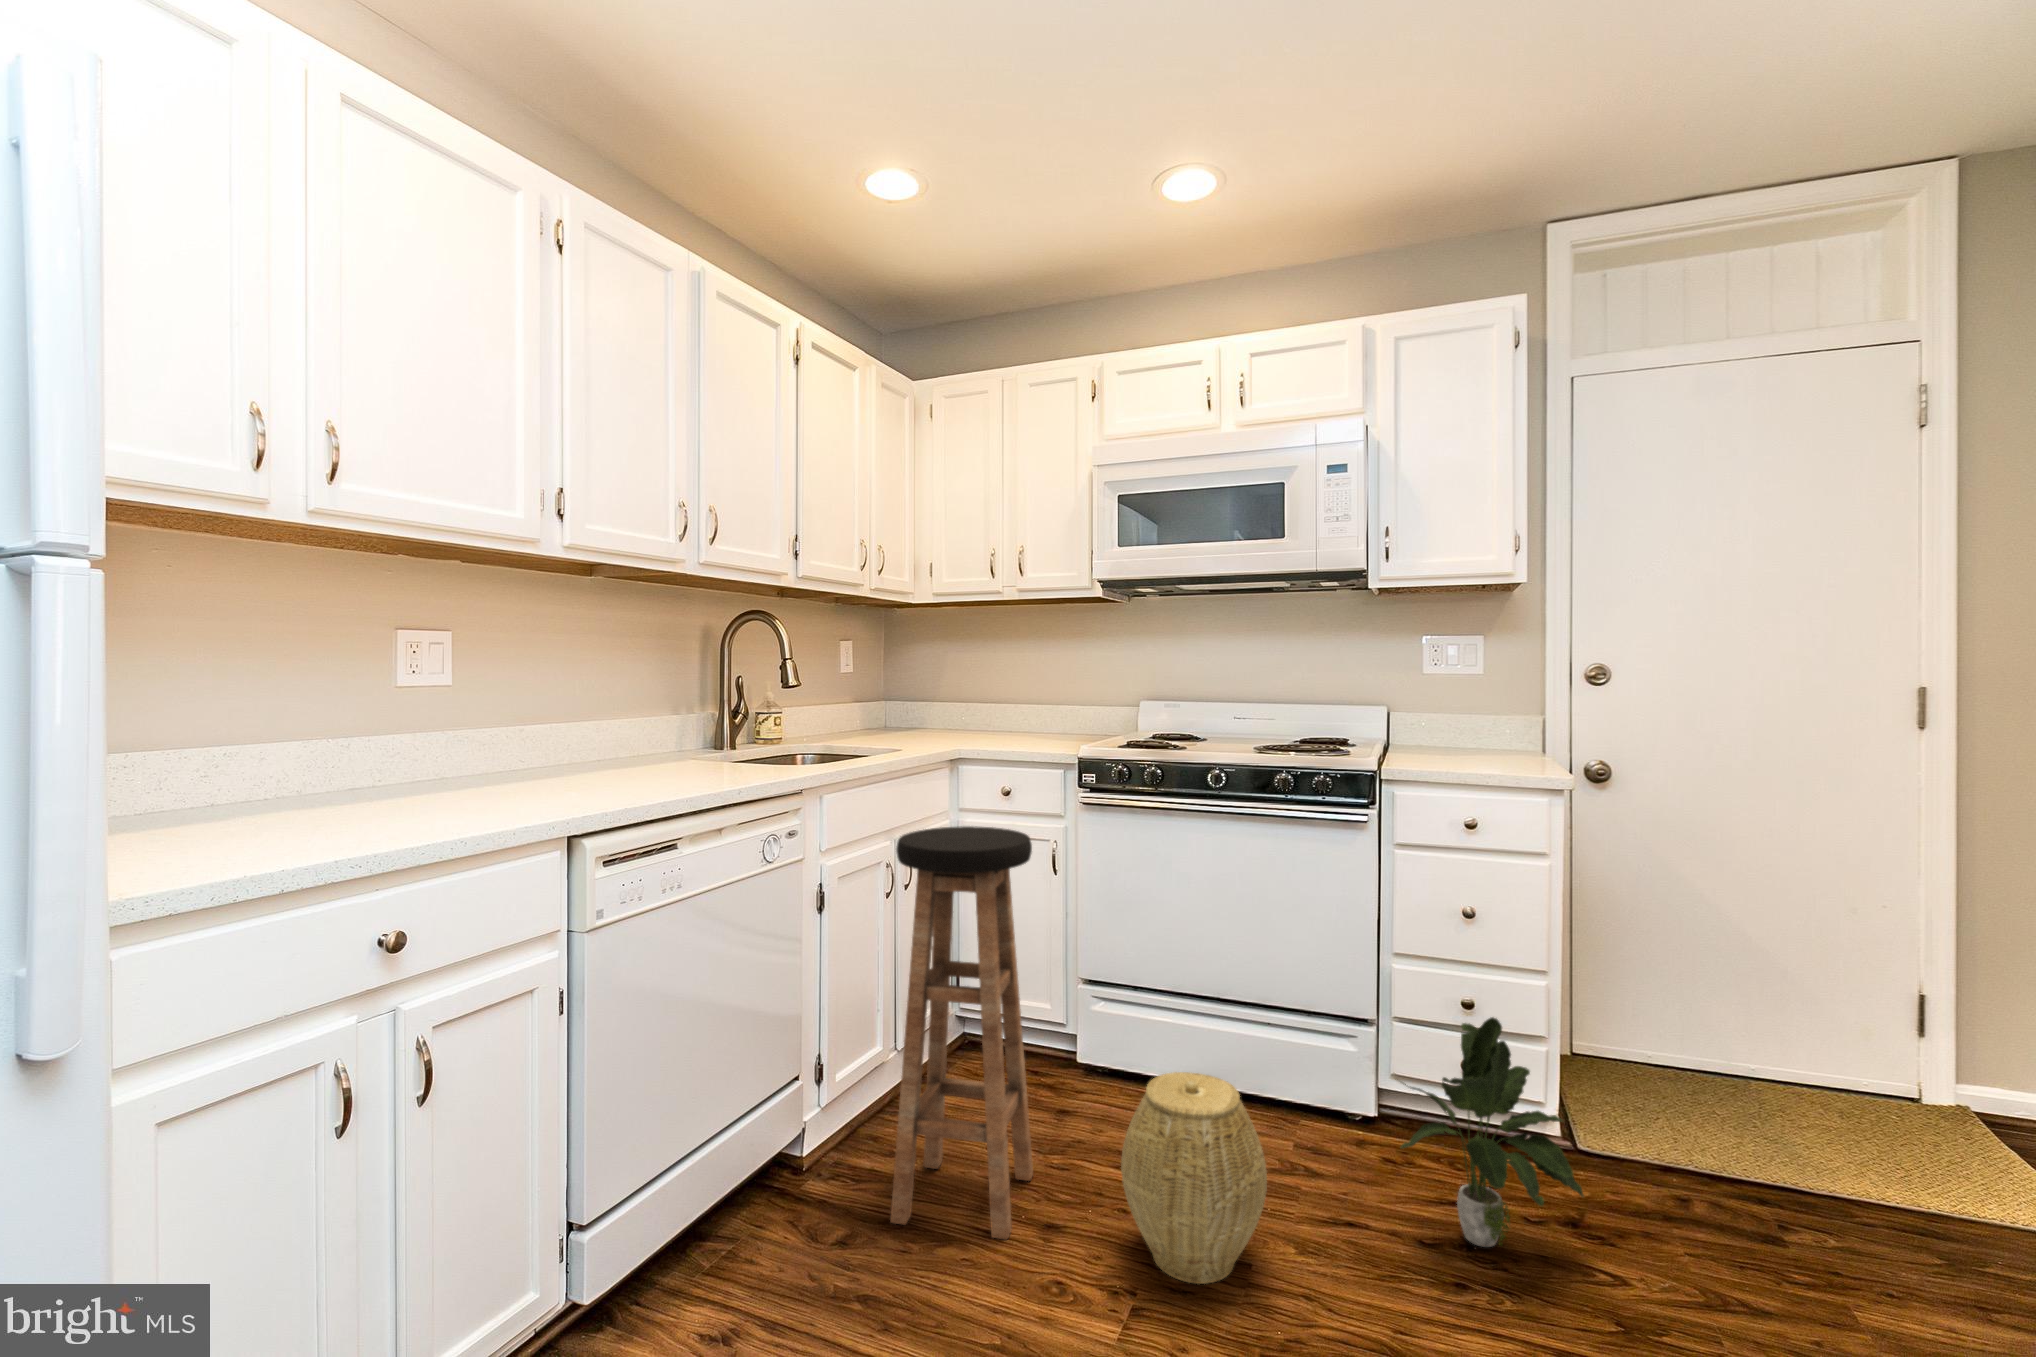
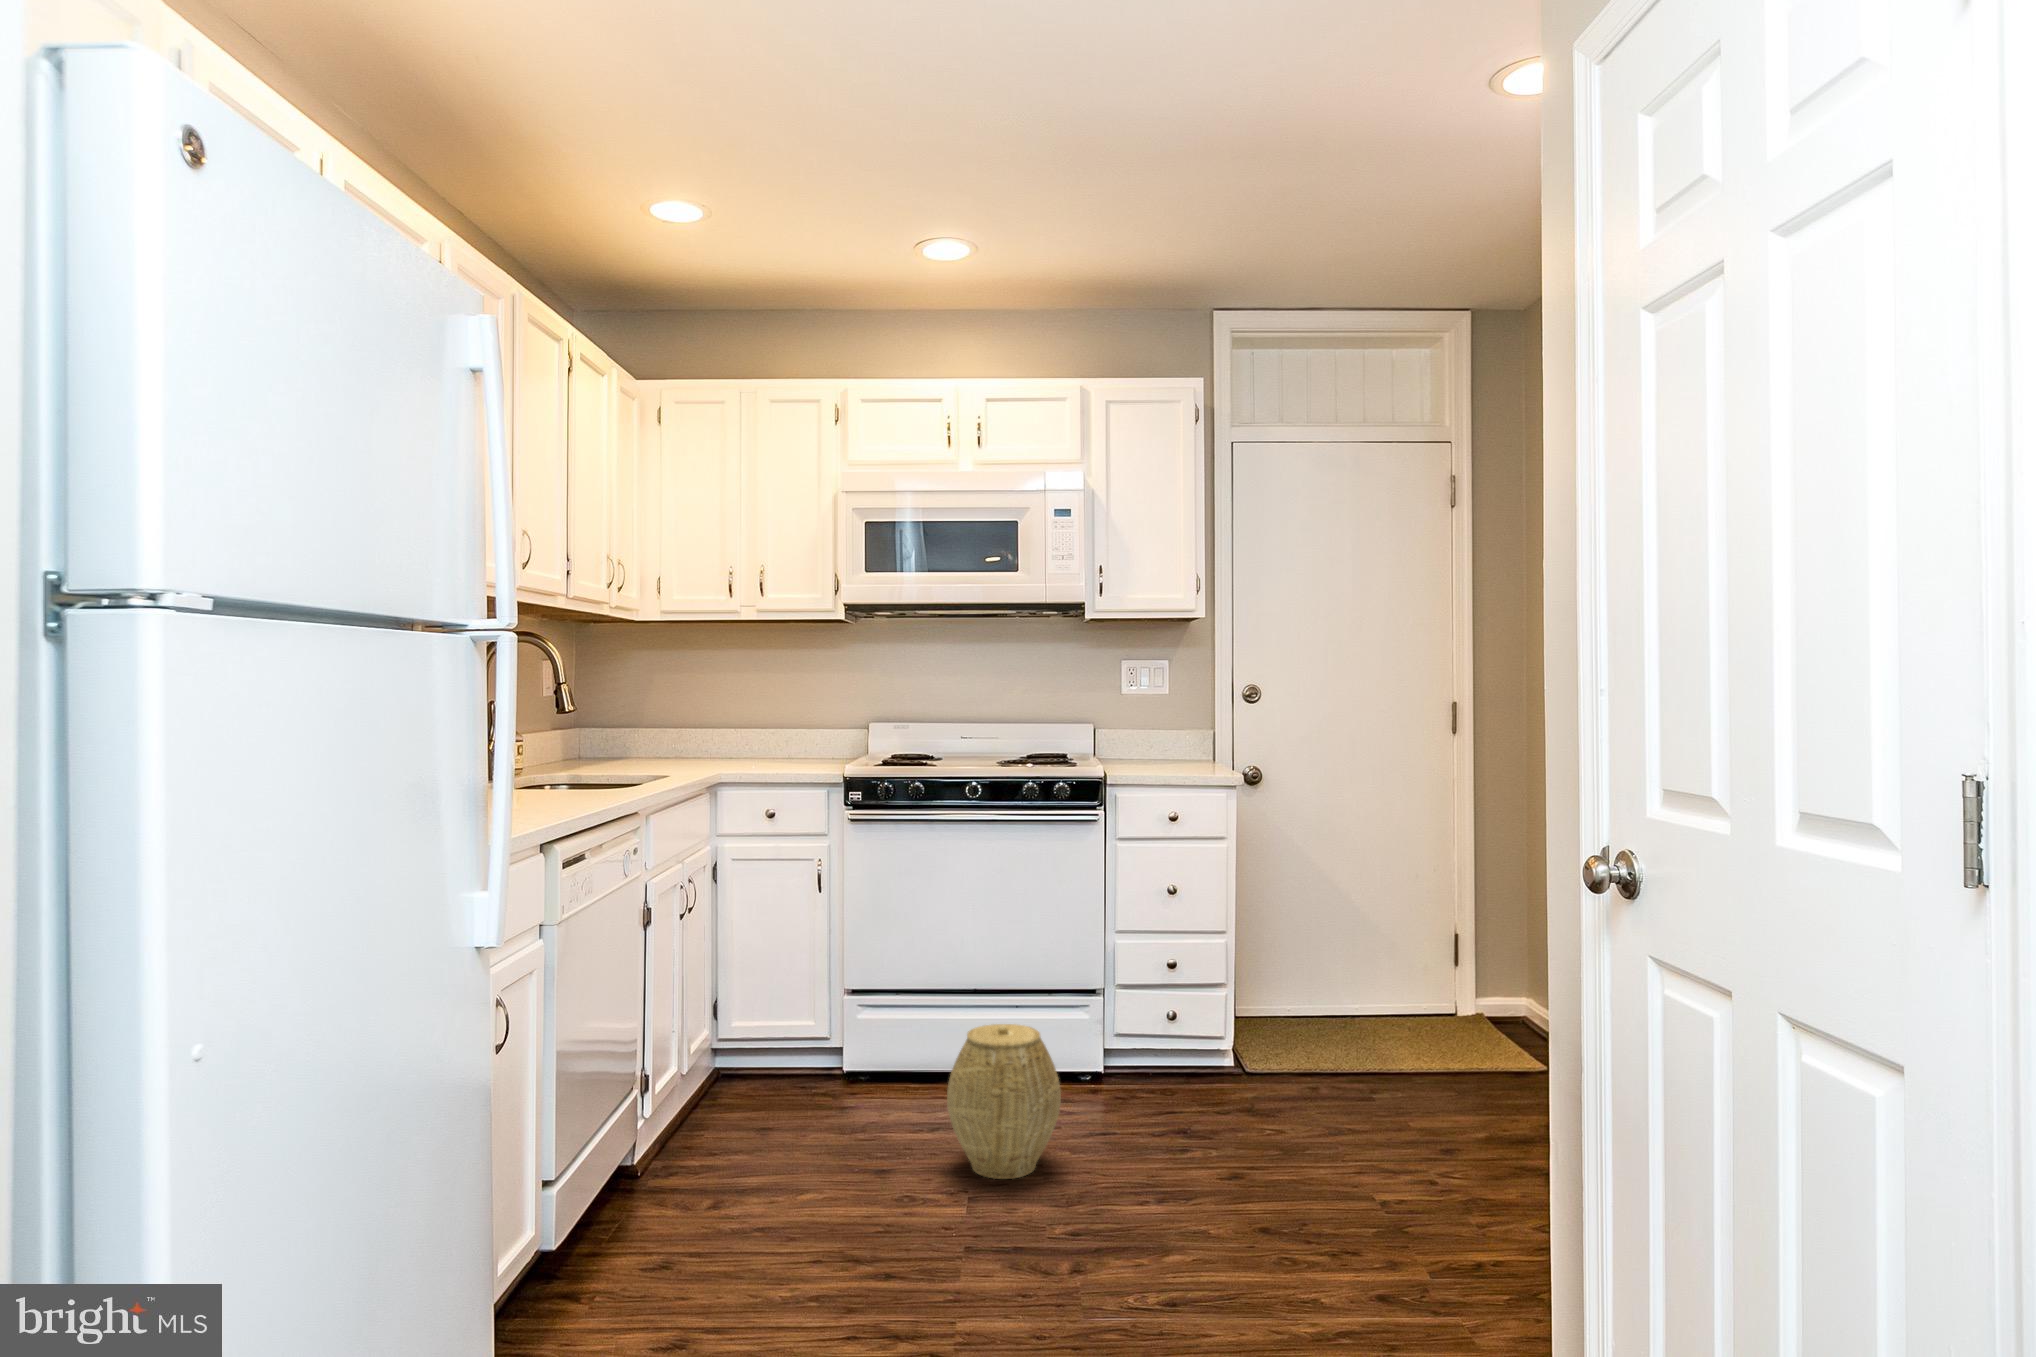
bar stool: present [890,826,1033,1239] -> none [738,838,860,1192]
potted plant: present [1400,1017,1584,1247] -> none [1138,956,1264,1126]

